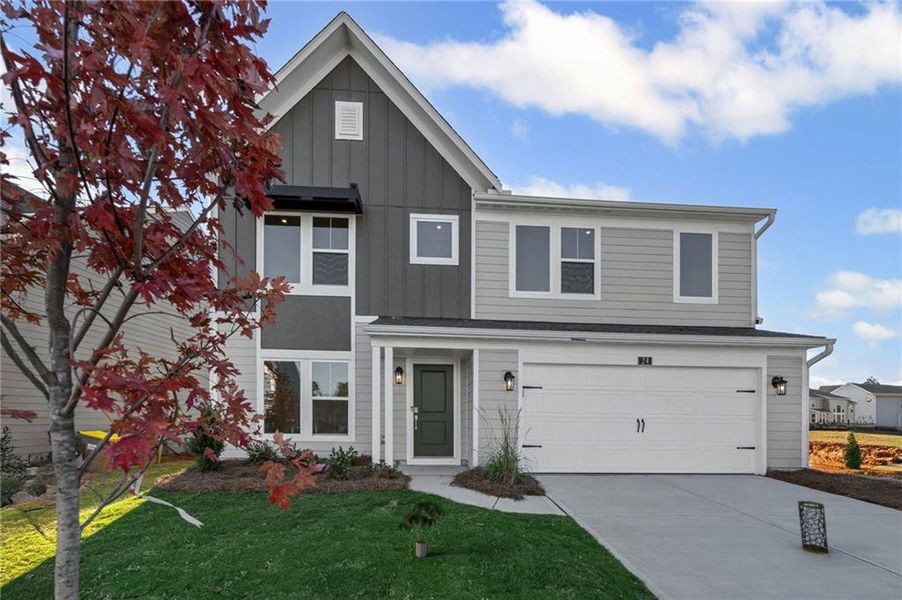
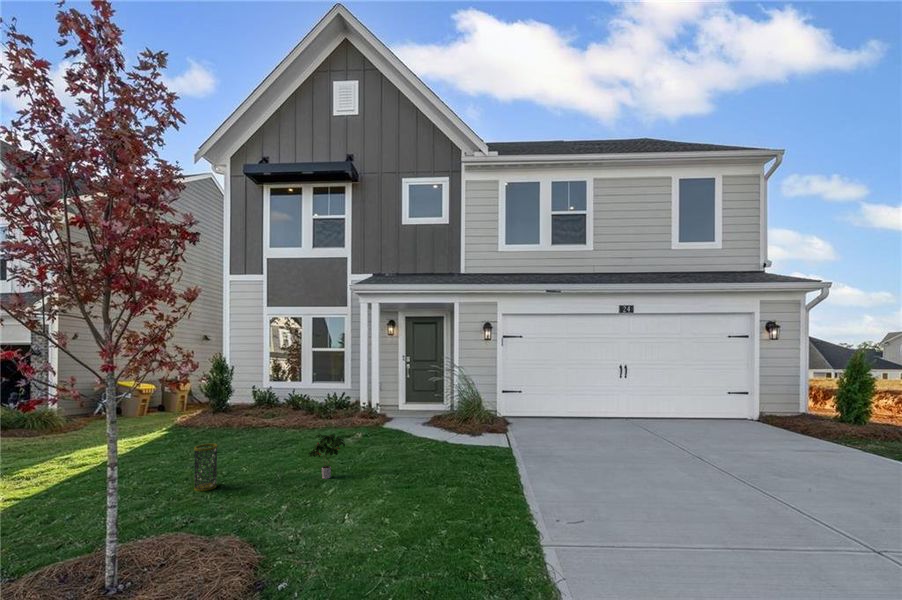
trash can: present [798,501,828,554] -> present [194,444,217,491]

